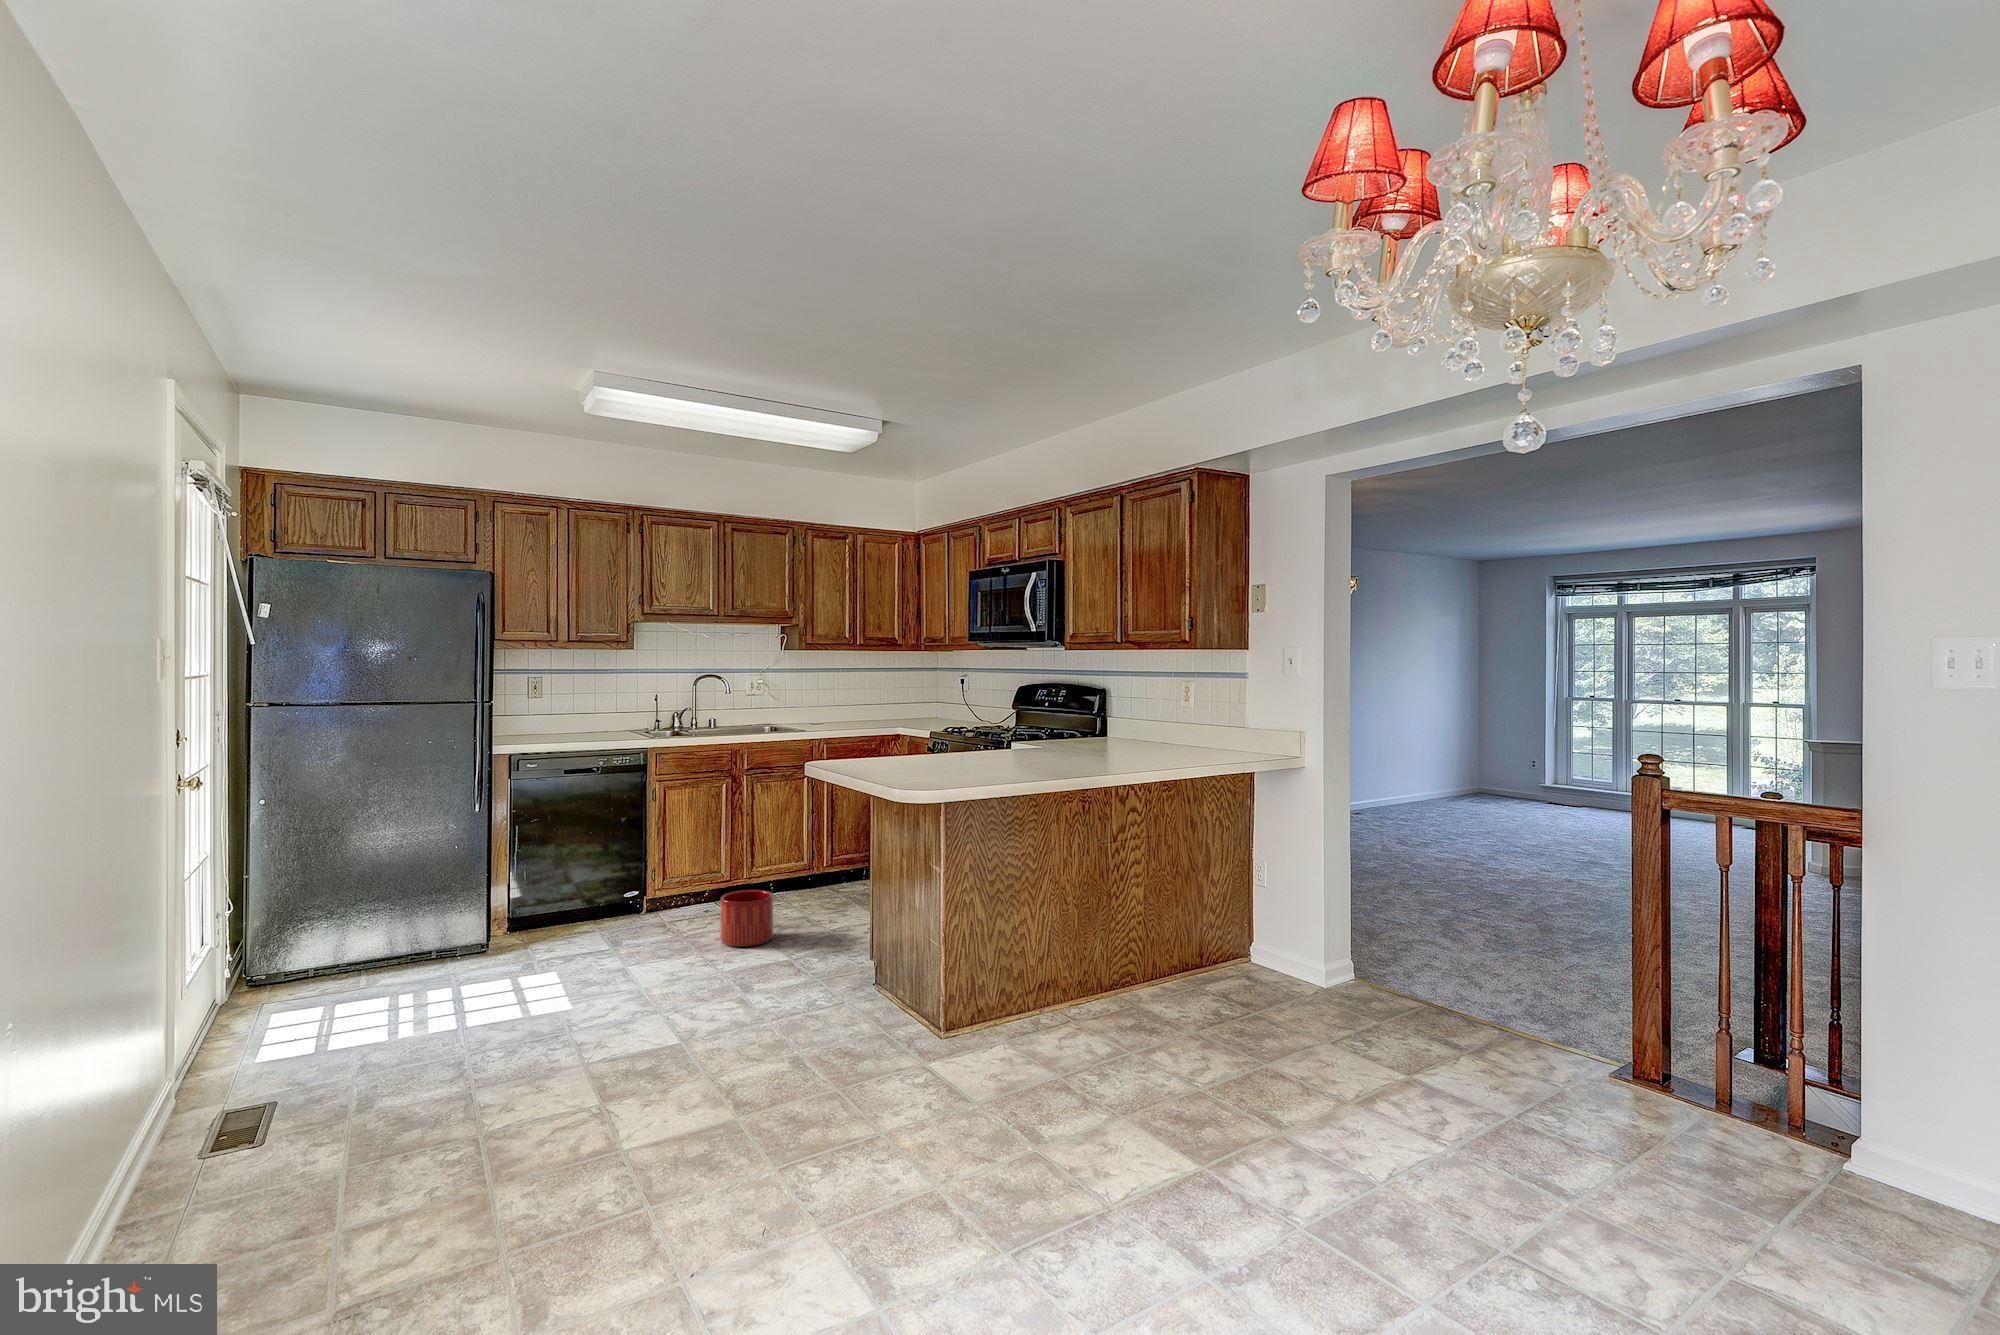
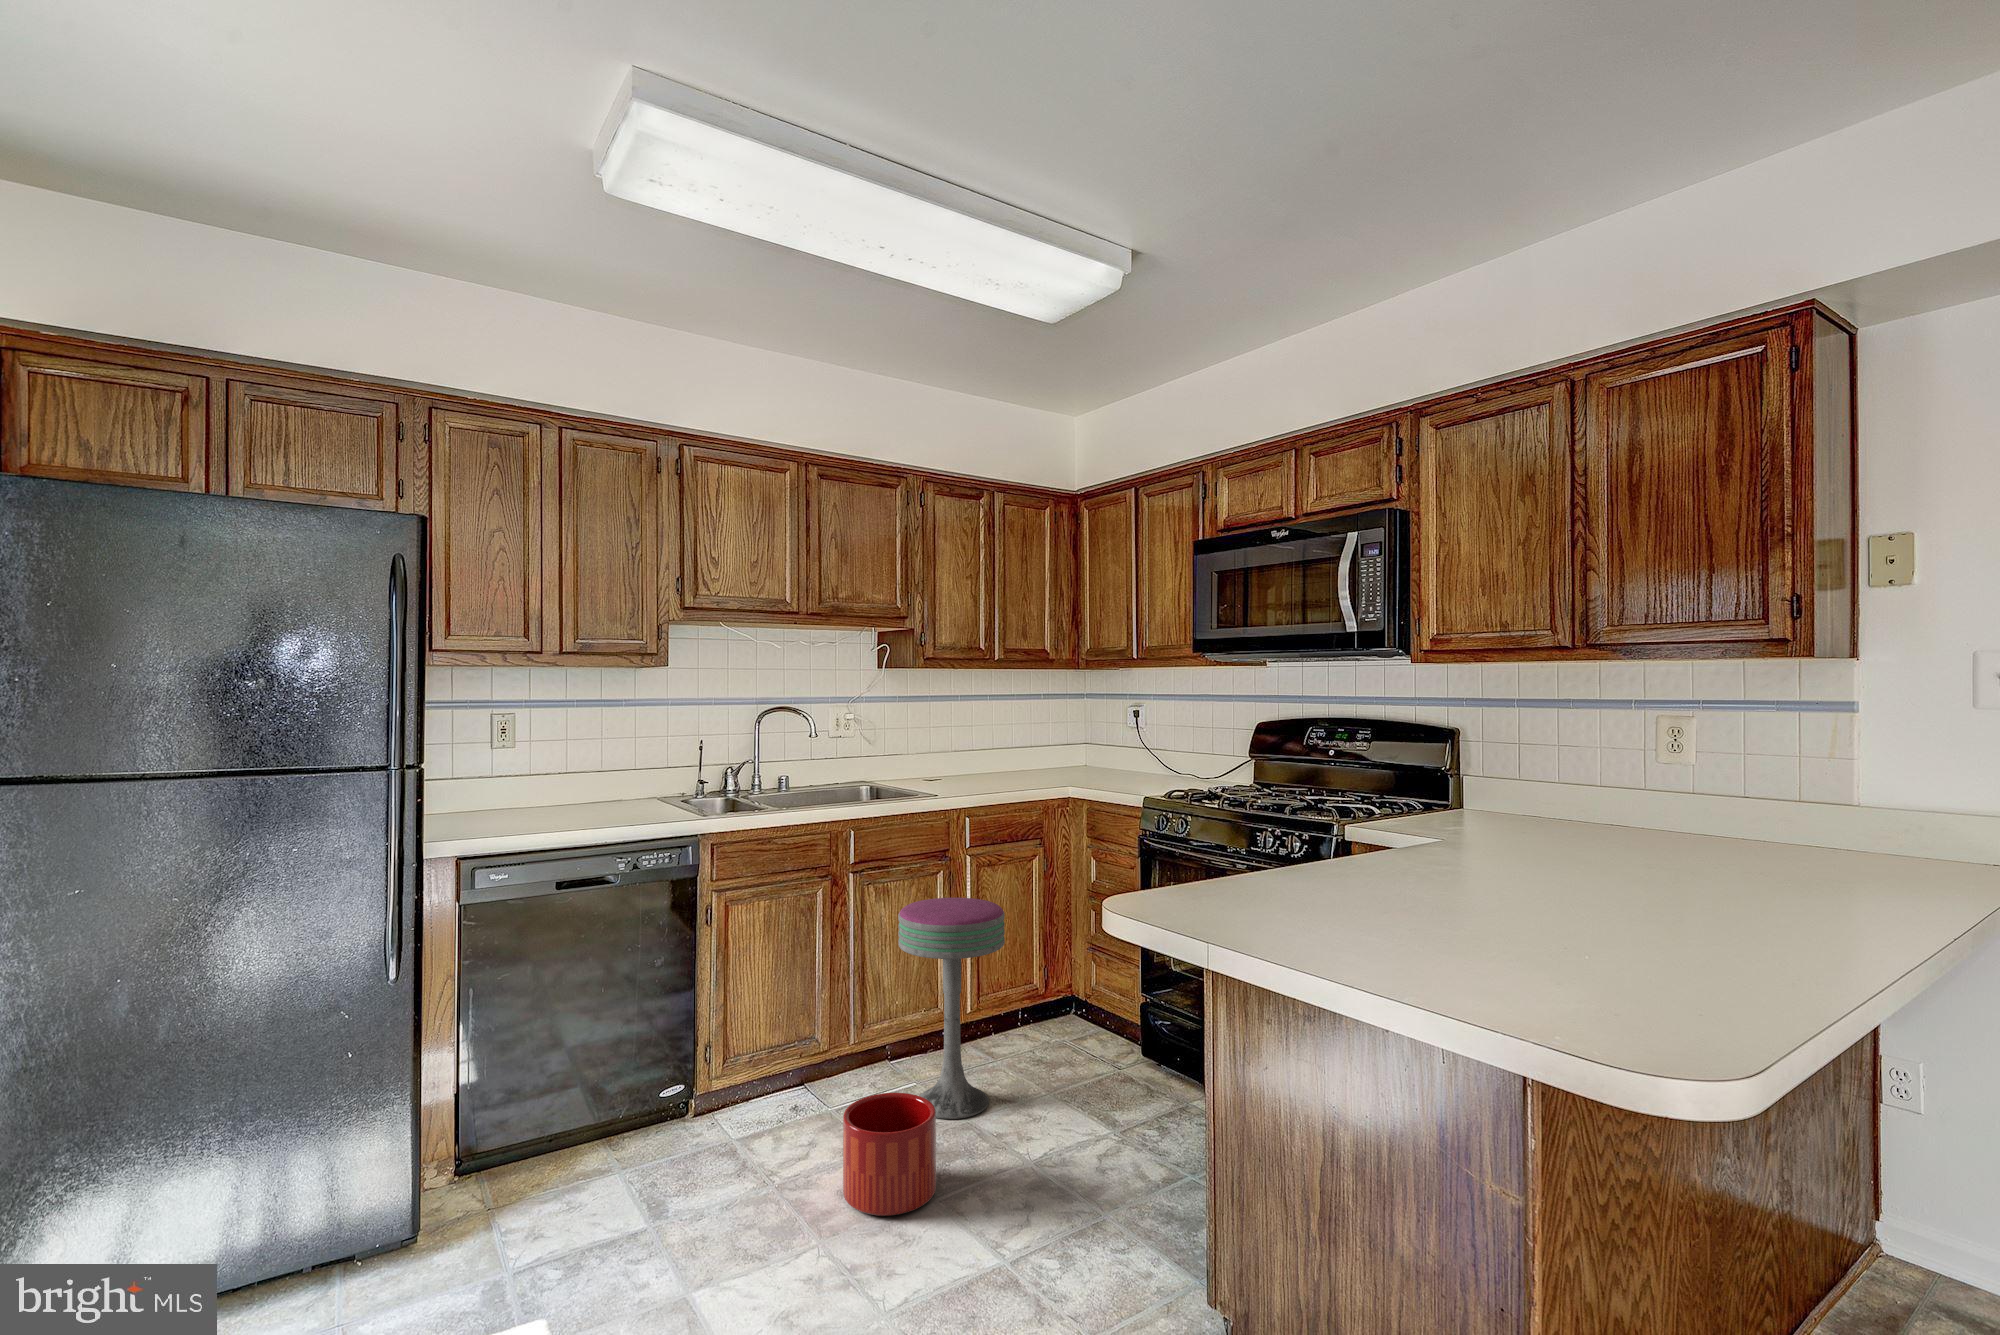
bar stool: none [769,791,834,917] -> present [898,898,1005,1119]

